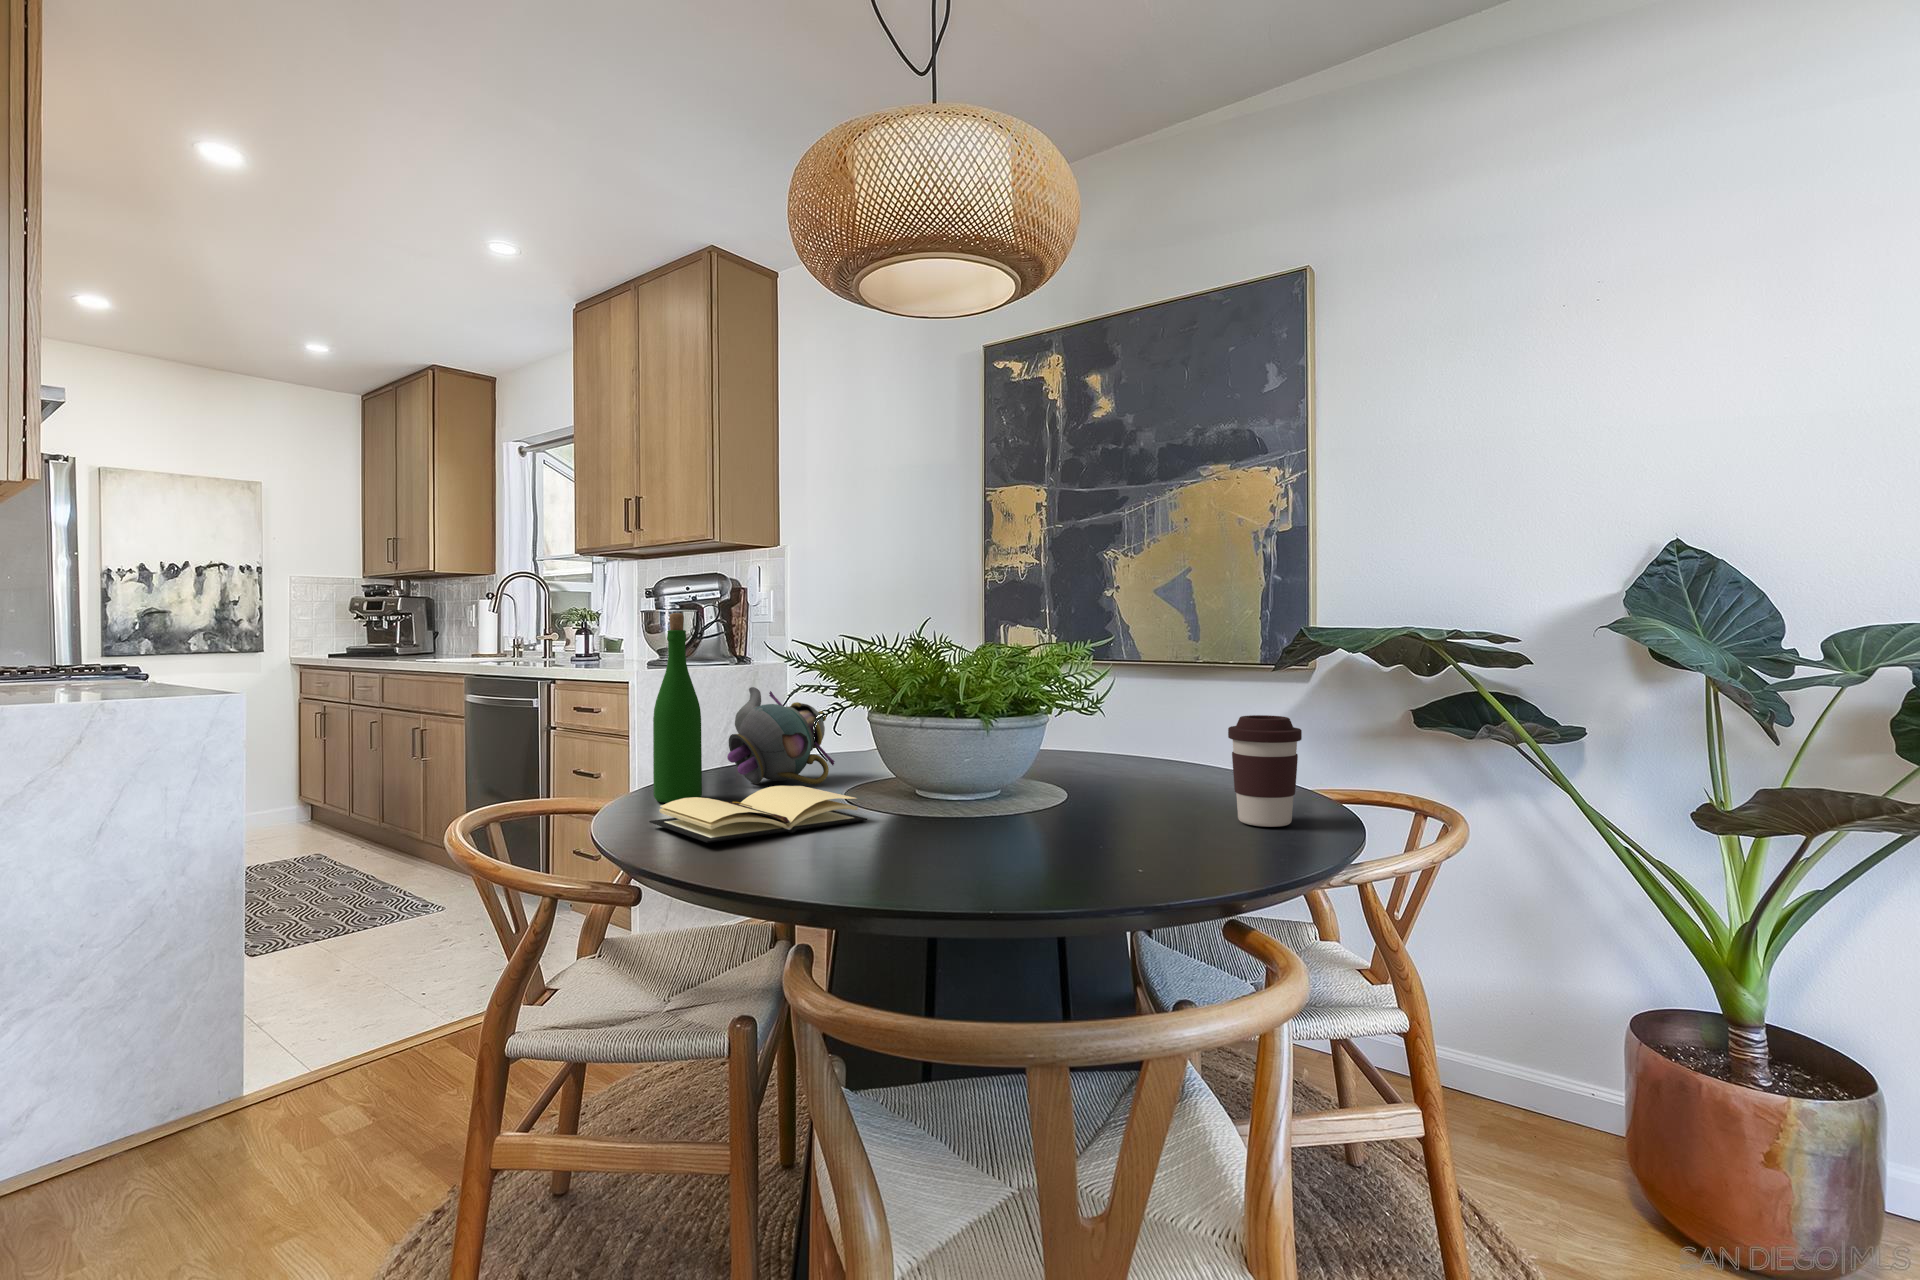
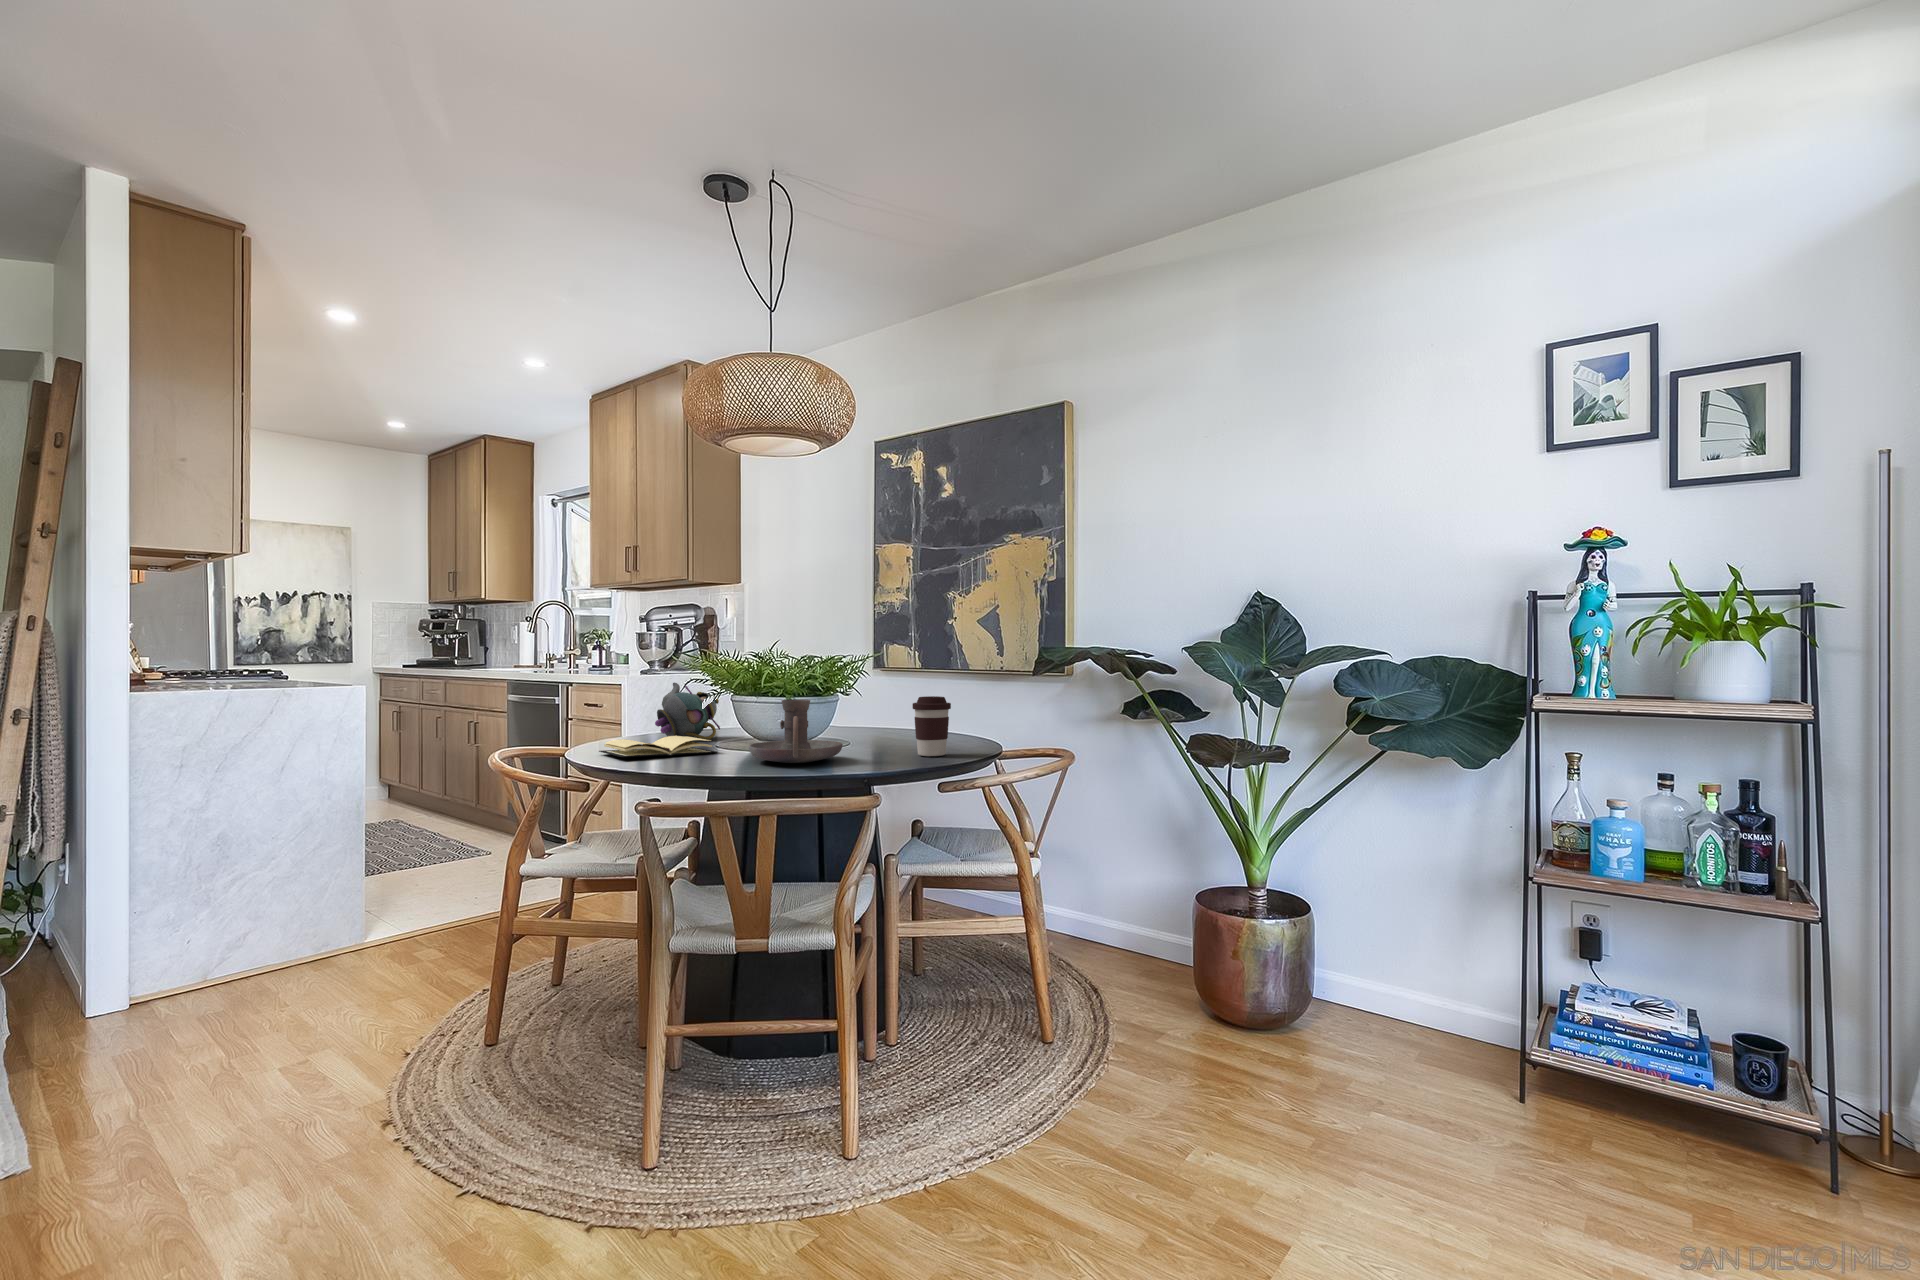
wine bottle: present [653,613,702,803] -> none [608,638,635,746]
candle holder: none [956,726,1135,853] -> present [749,700,843,763]

